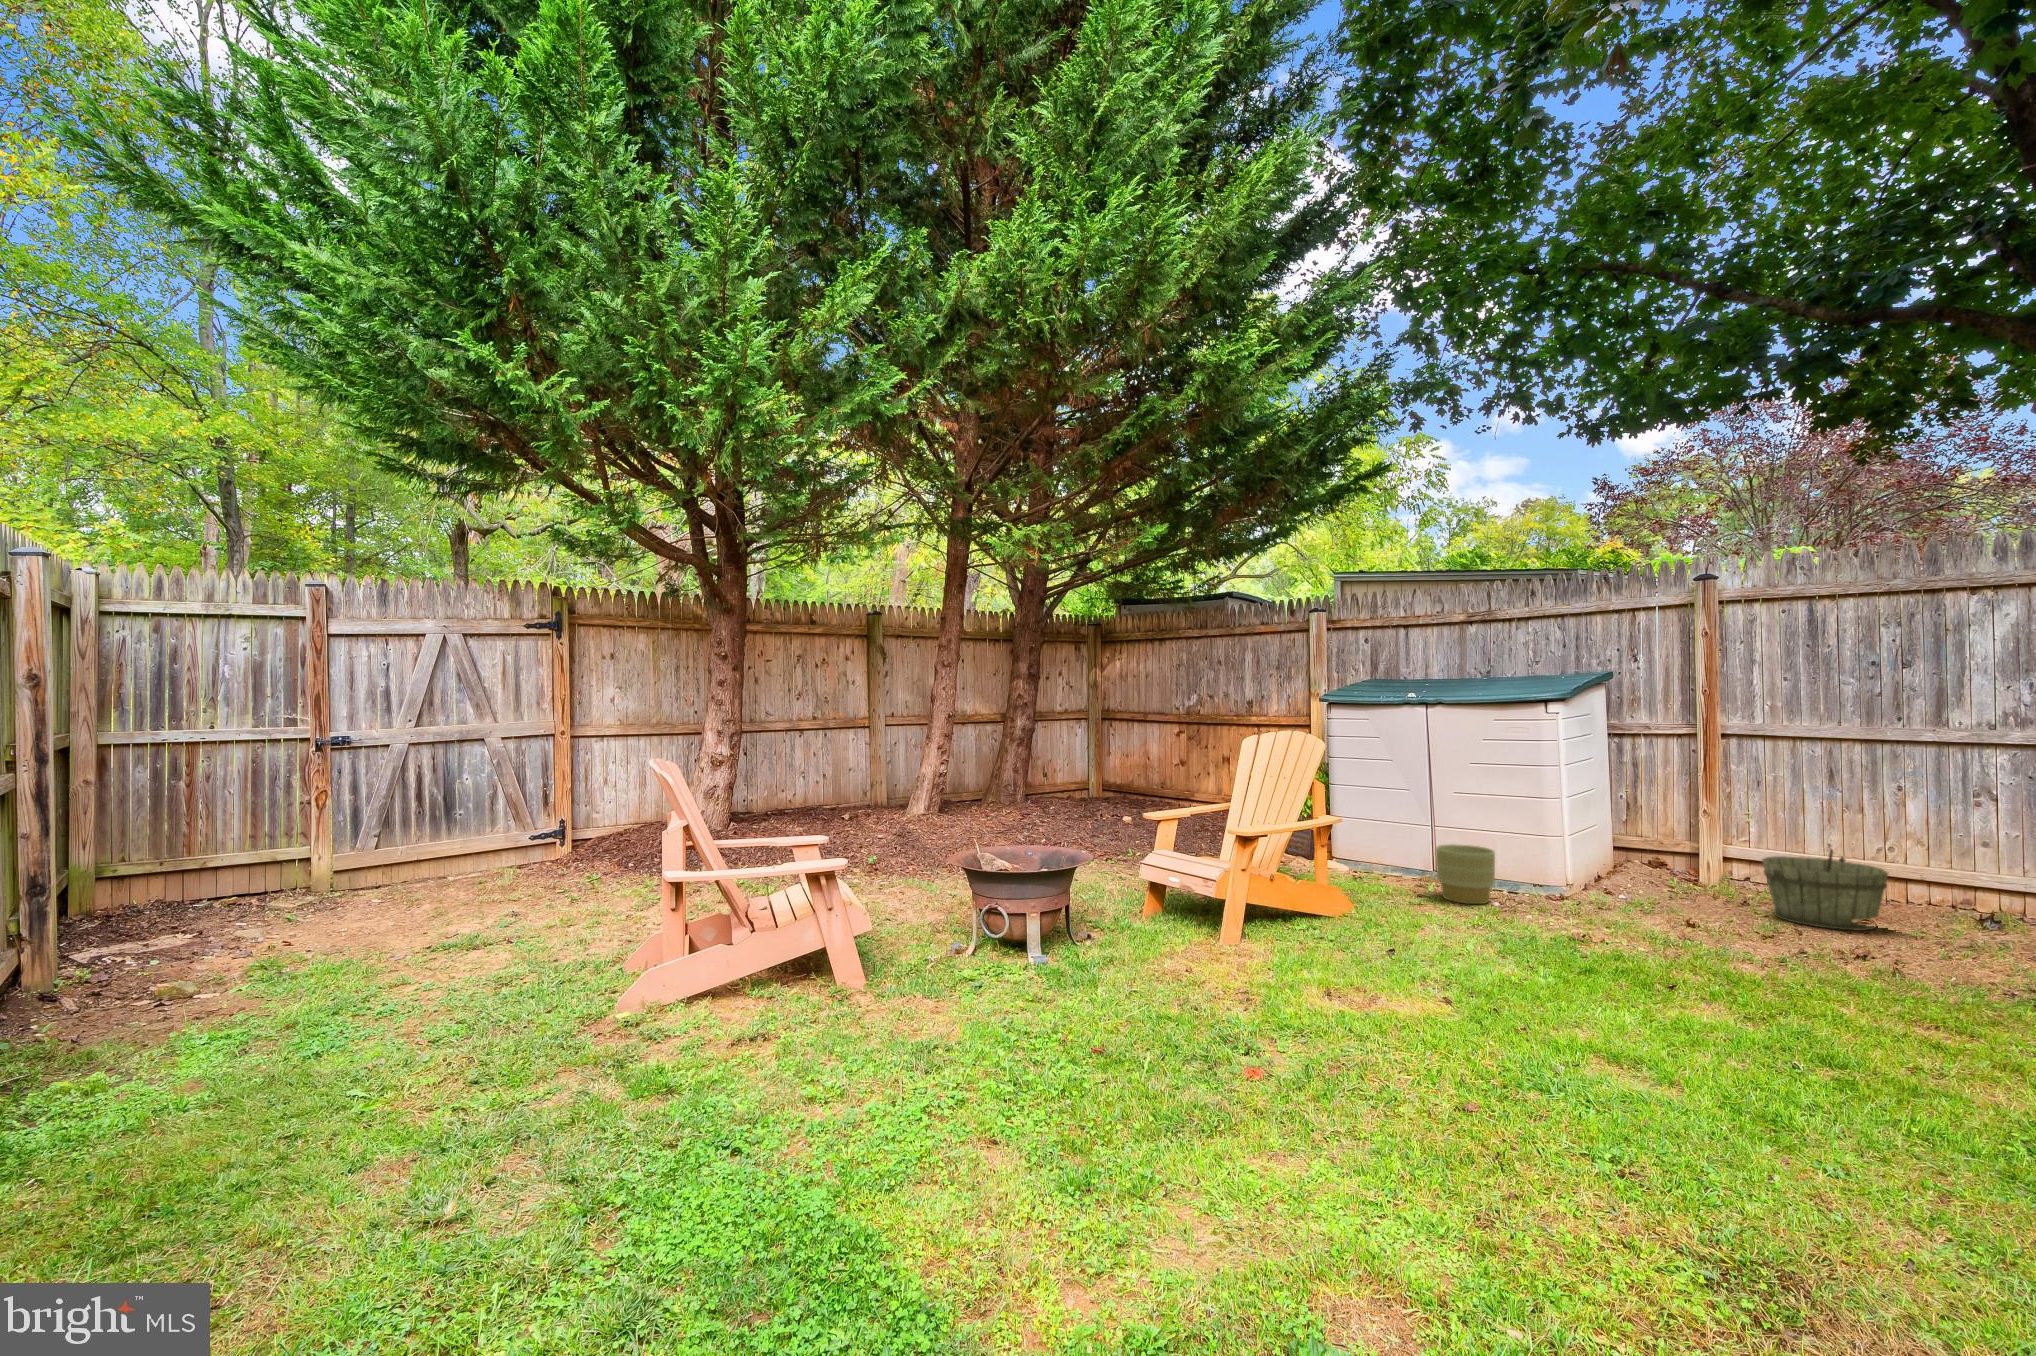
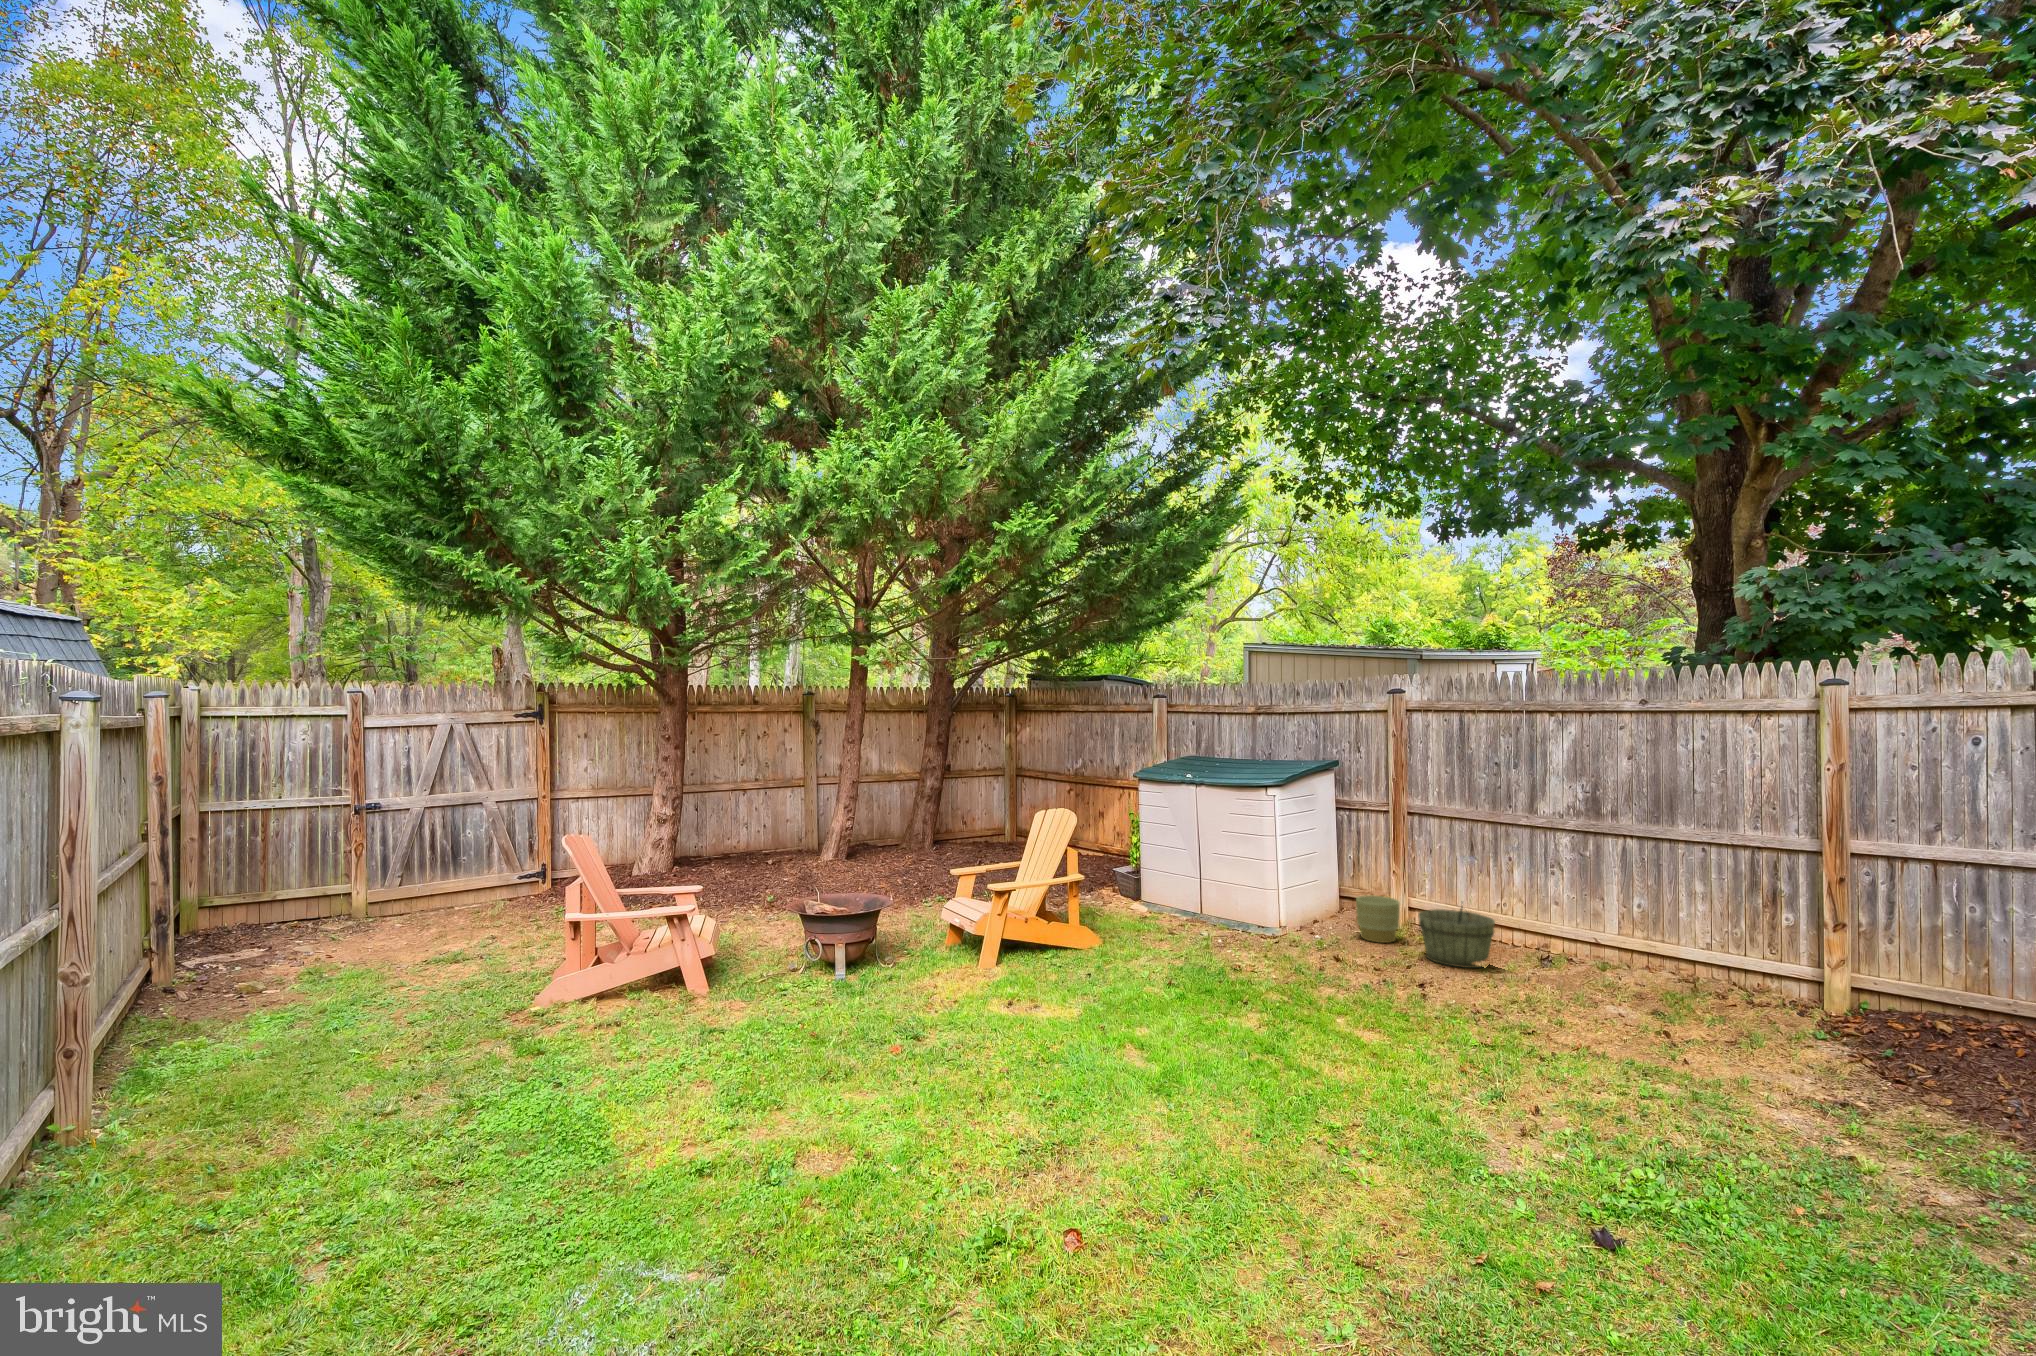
planter: present [1436,844,1495,904] -> present [1356,895,1400,943]

